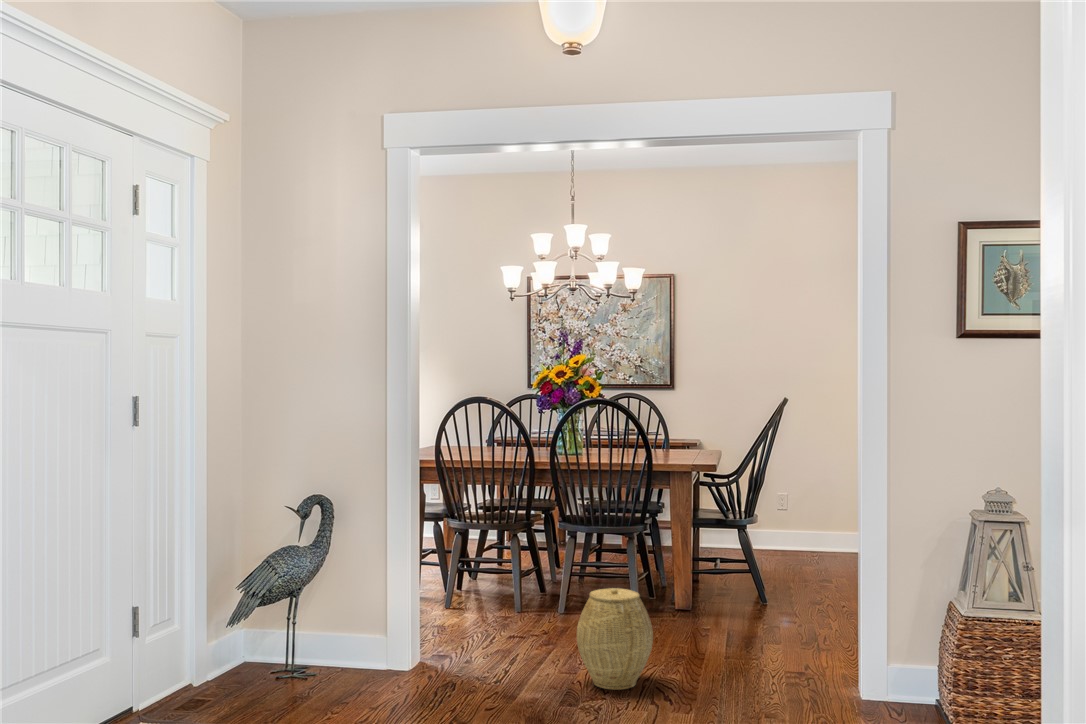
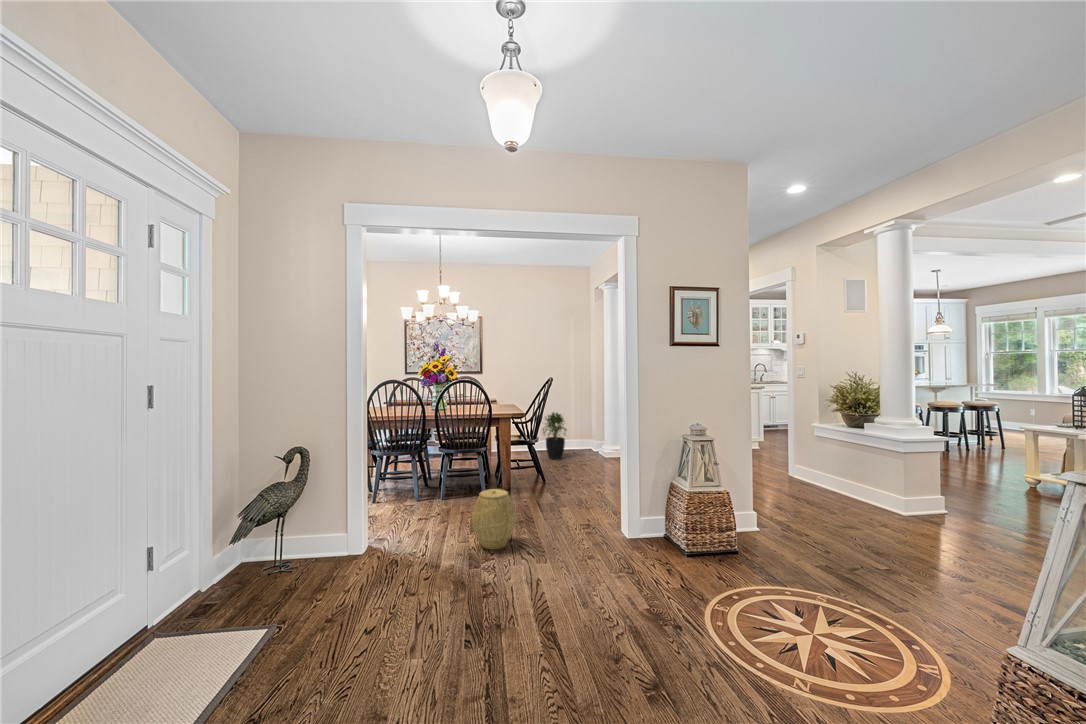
potted plant: none [775,466,833,564] -> present [543,412,567,460]

